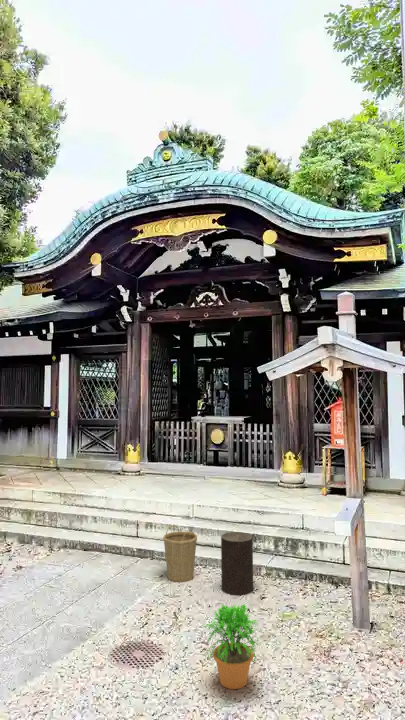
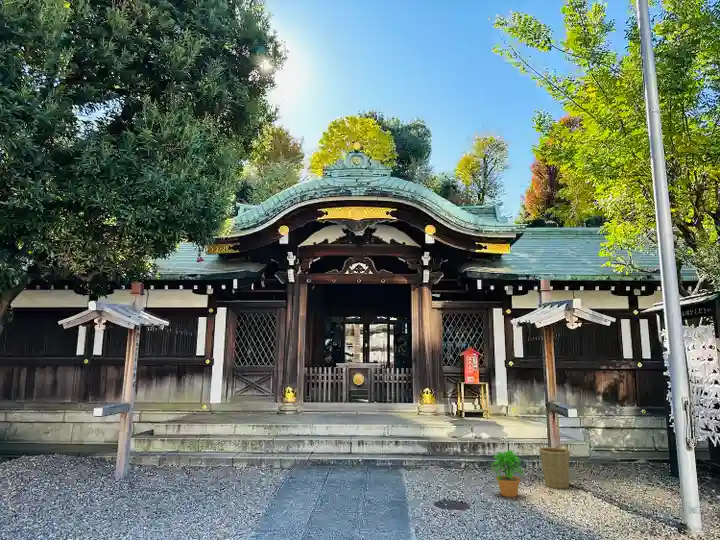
basket: present [163,526,197,582] -> present [539,442,570,489]
stool: present [221,532,253,595] -> none [441,430,464,470]

